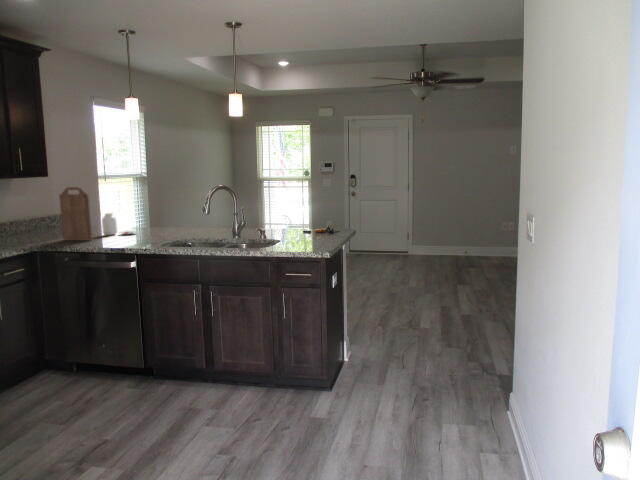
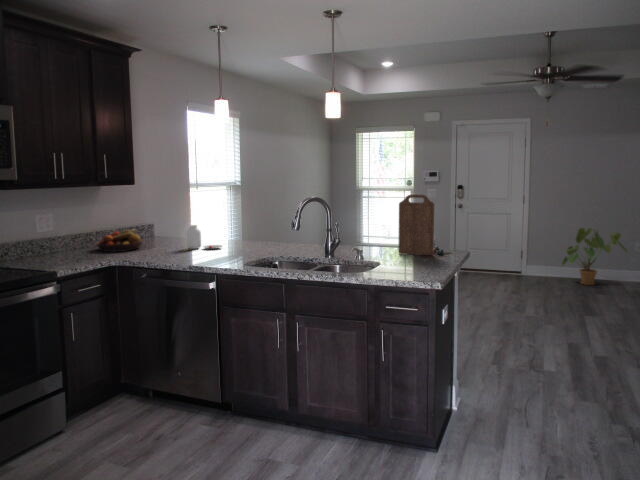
cutting board: present [59,187,92,240] -> present [398,195,434,255]
house plant: none [441,212,495,262] -> present [562,228,627,285]
fruit bowl: none [14,219,59,240] -> present [97,230,143,252]

